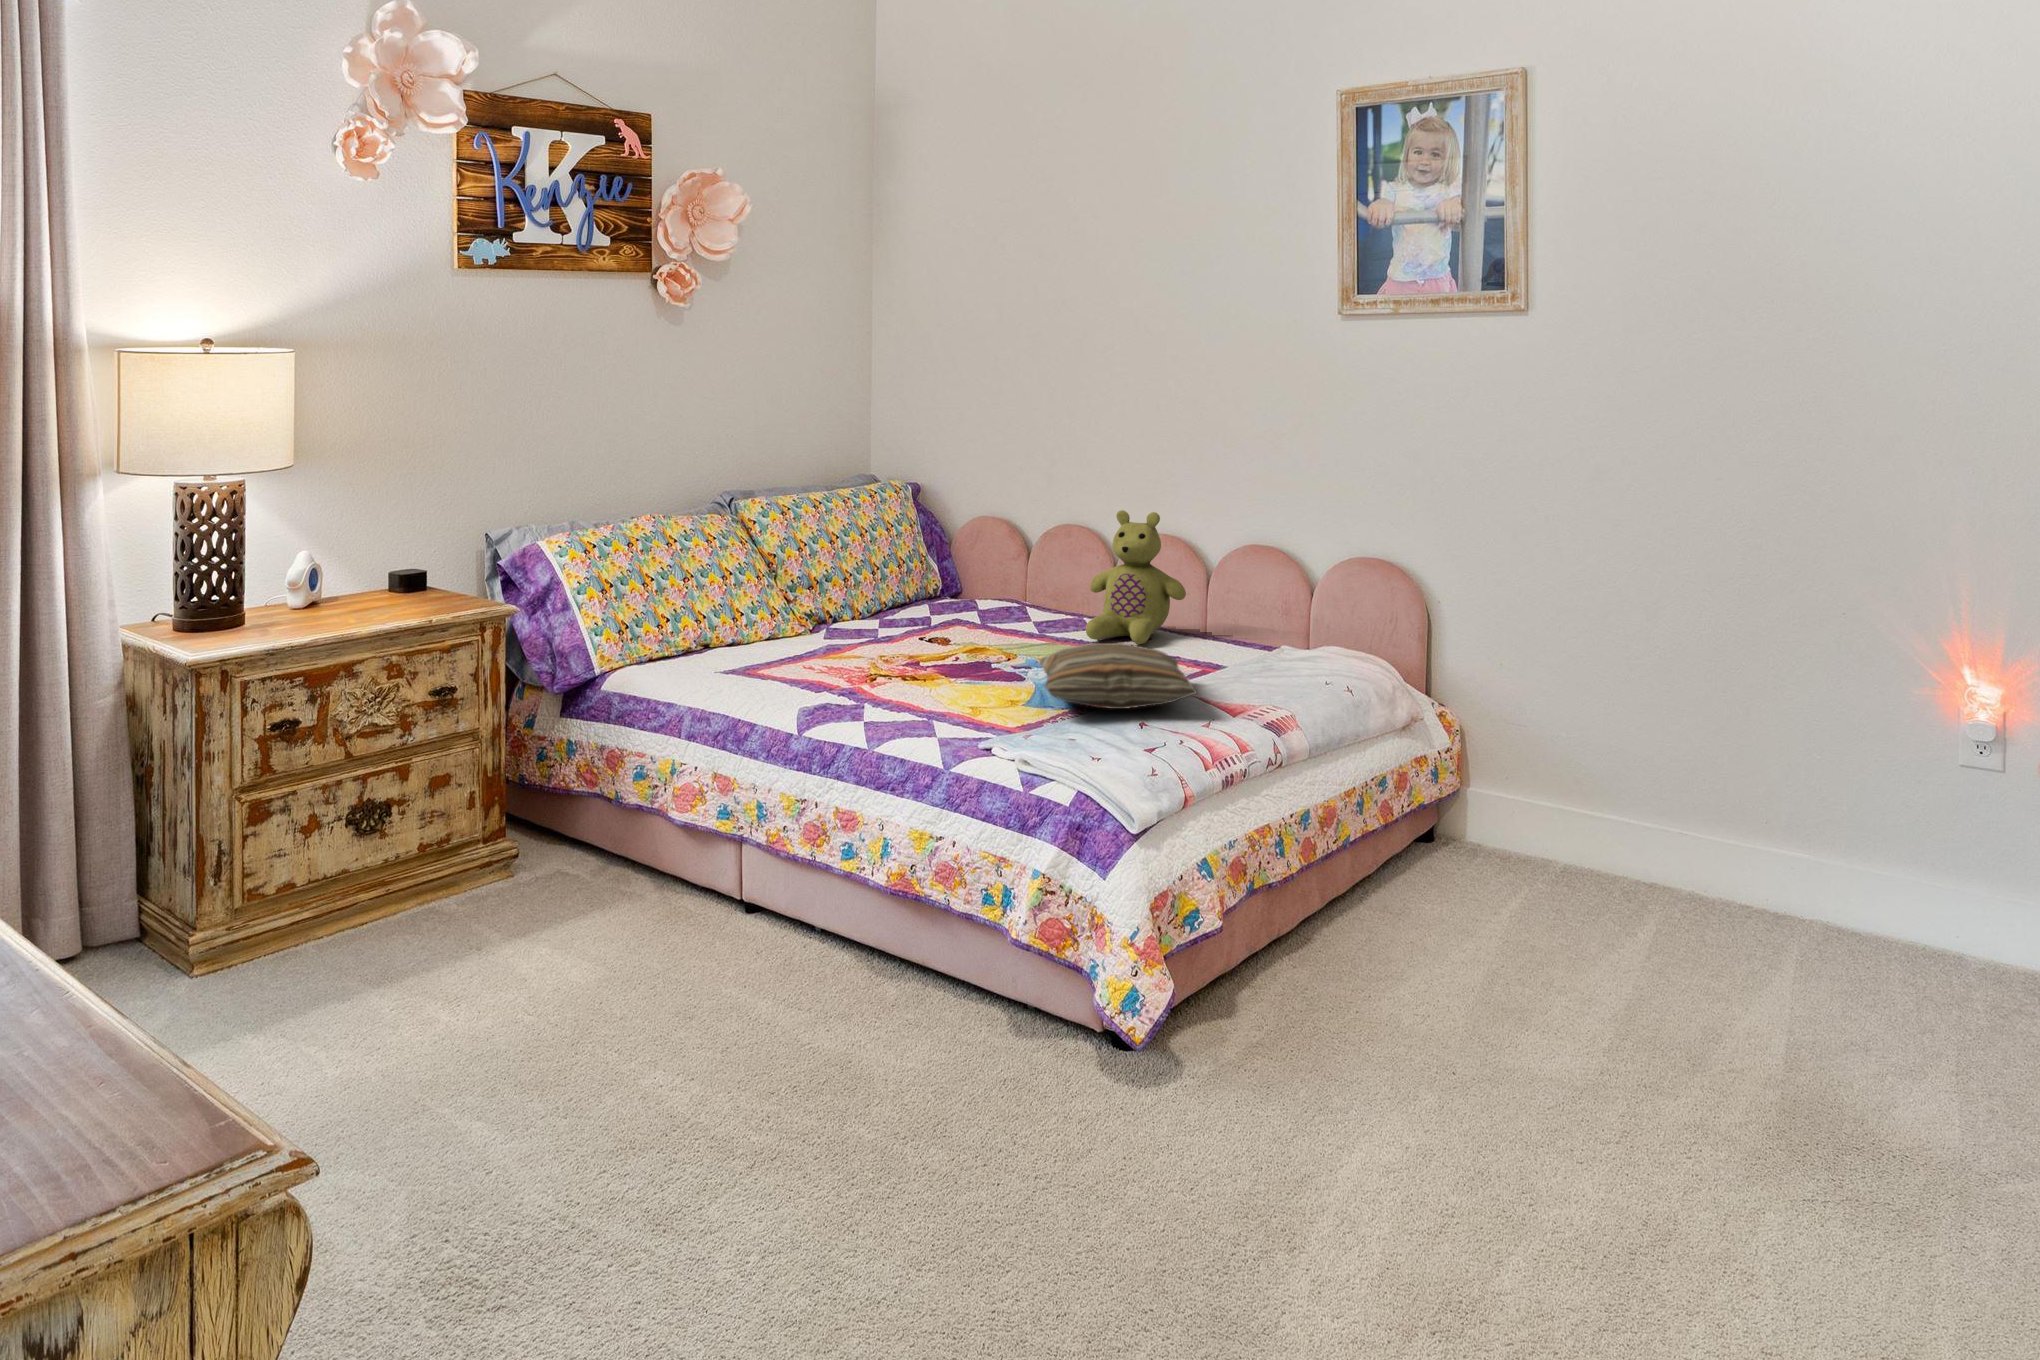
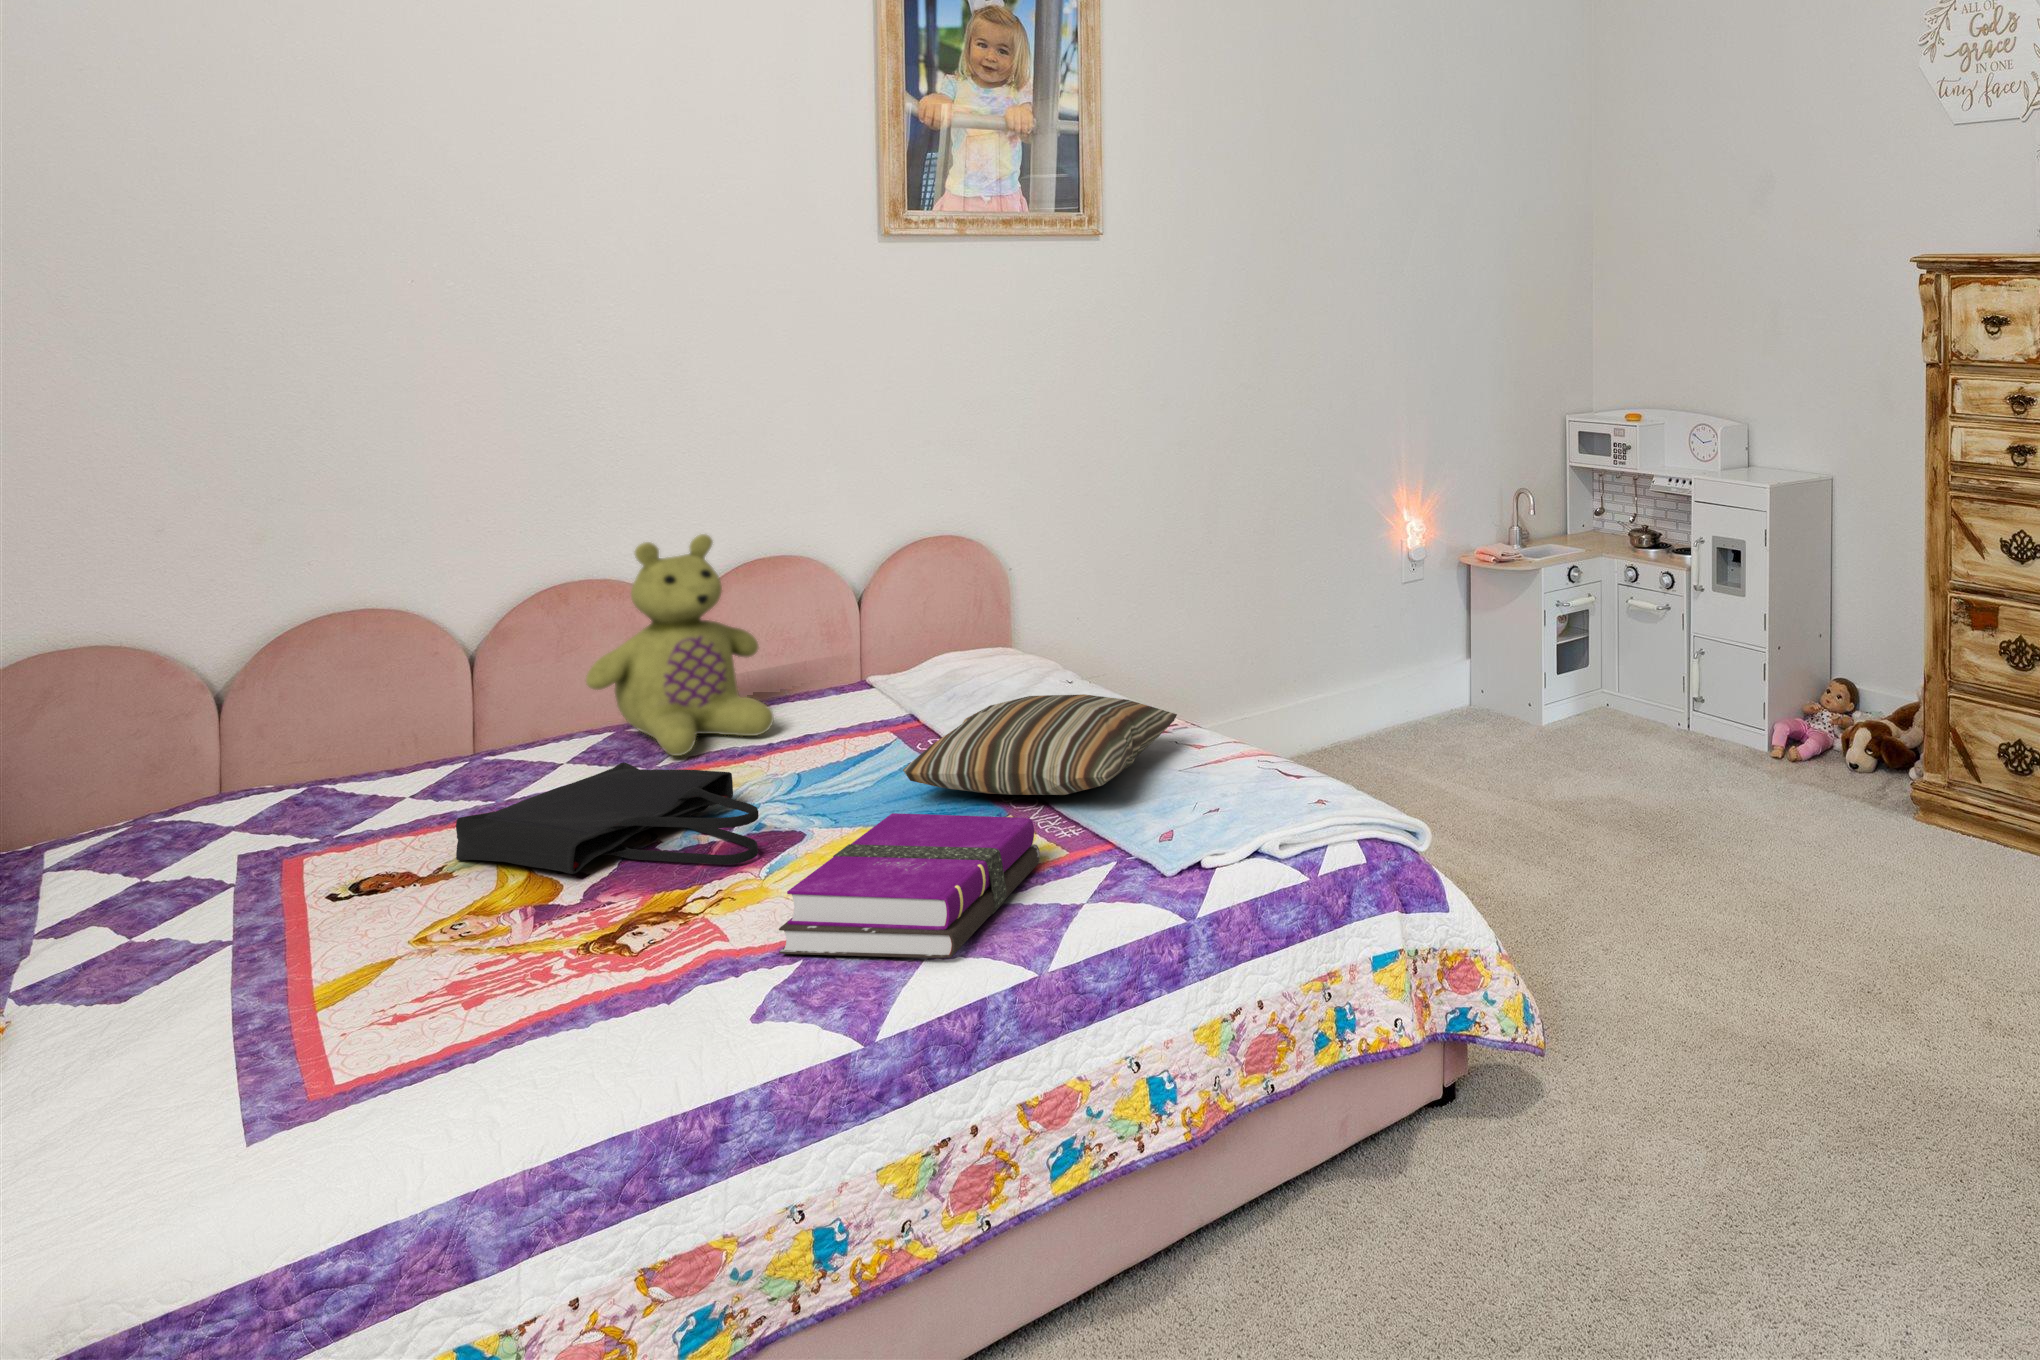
tote bag: none [927,620,1045,674] -> present [456,763,759,874]
notebook: none [849,666,976,720] -> present [779,813,1040,958]

